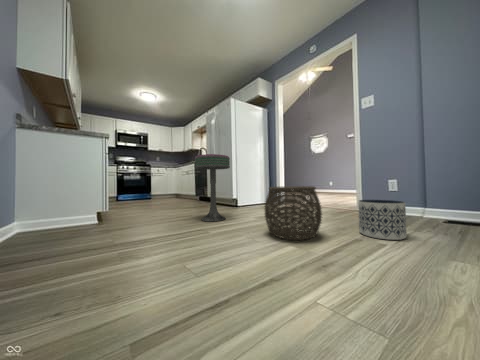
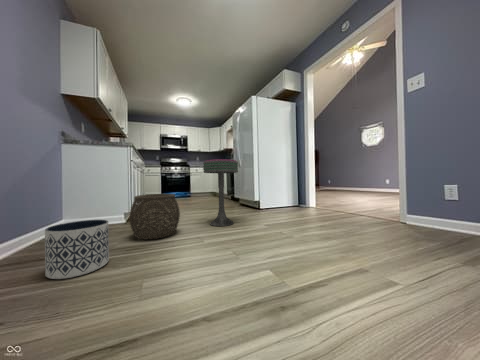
woven basket: present [265,186,322,240] -> present [129,194,180,240]
planter: present [358,200,407,240] -> present [45,220,109,279]

